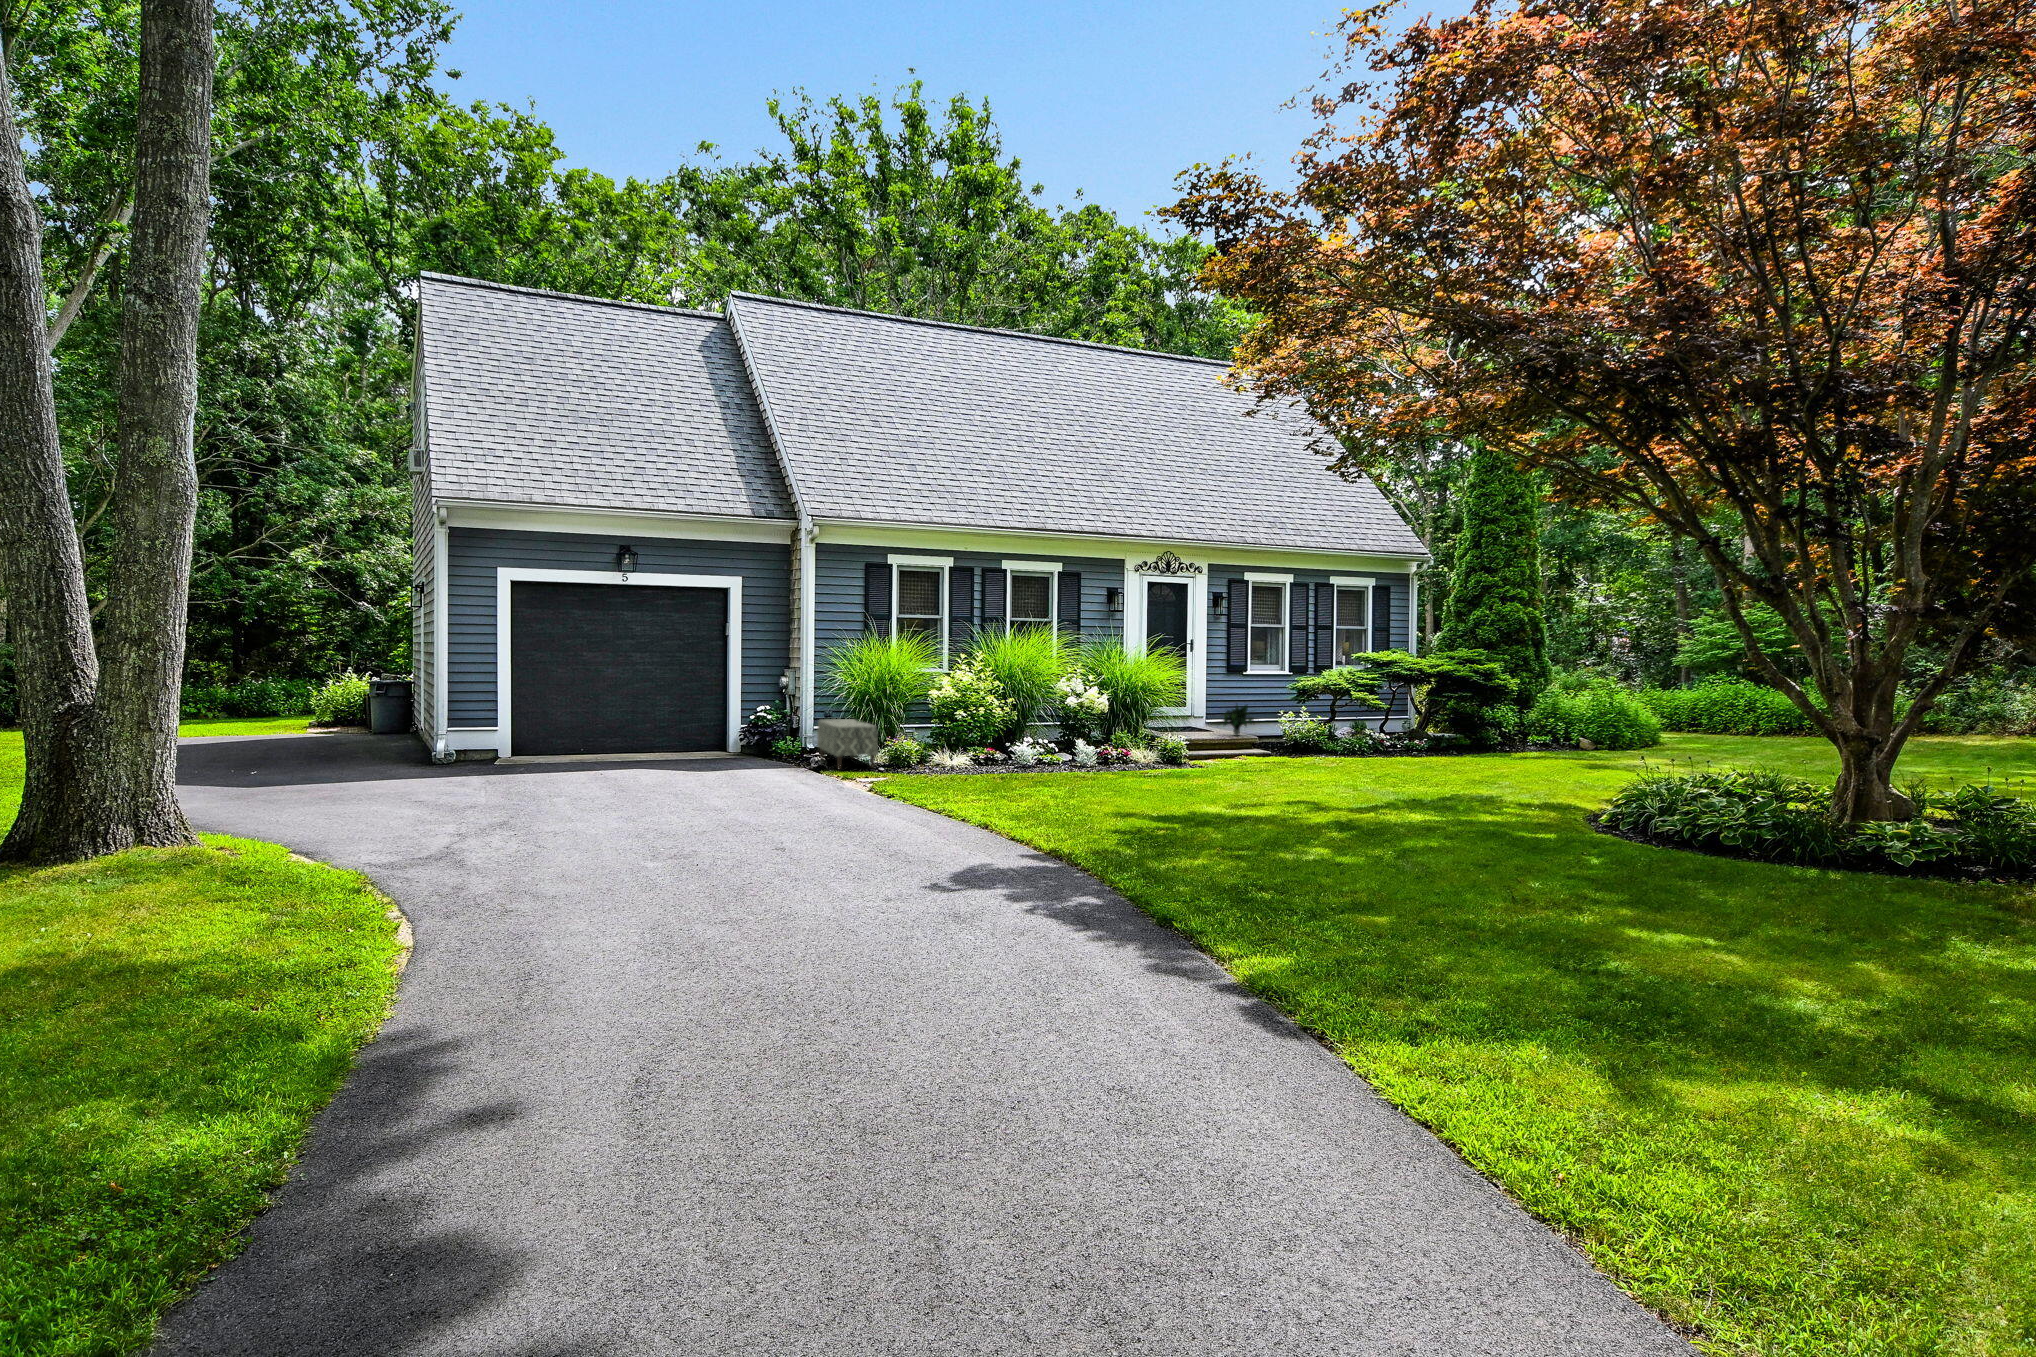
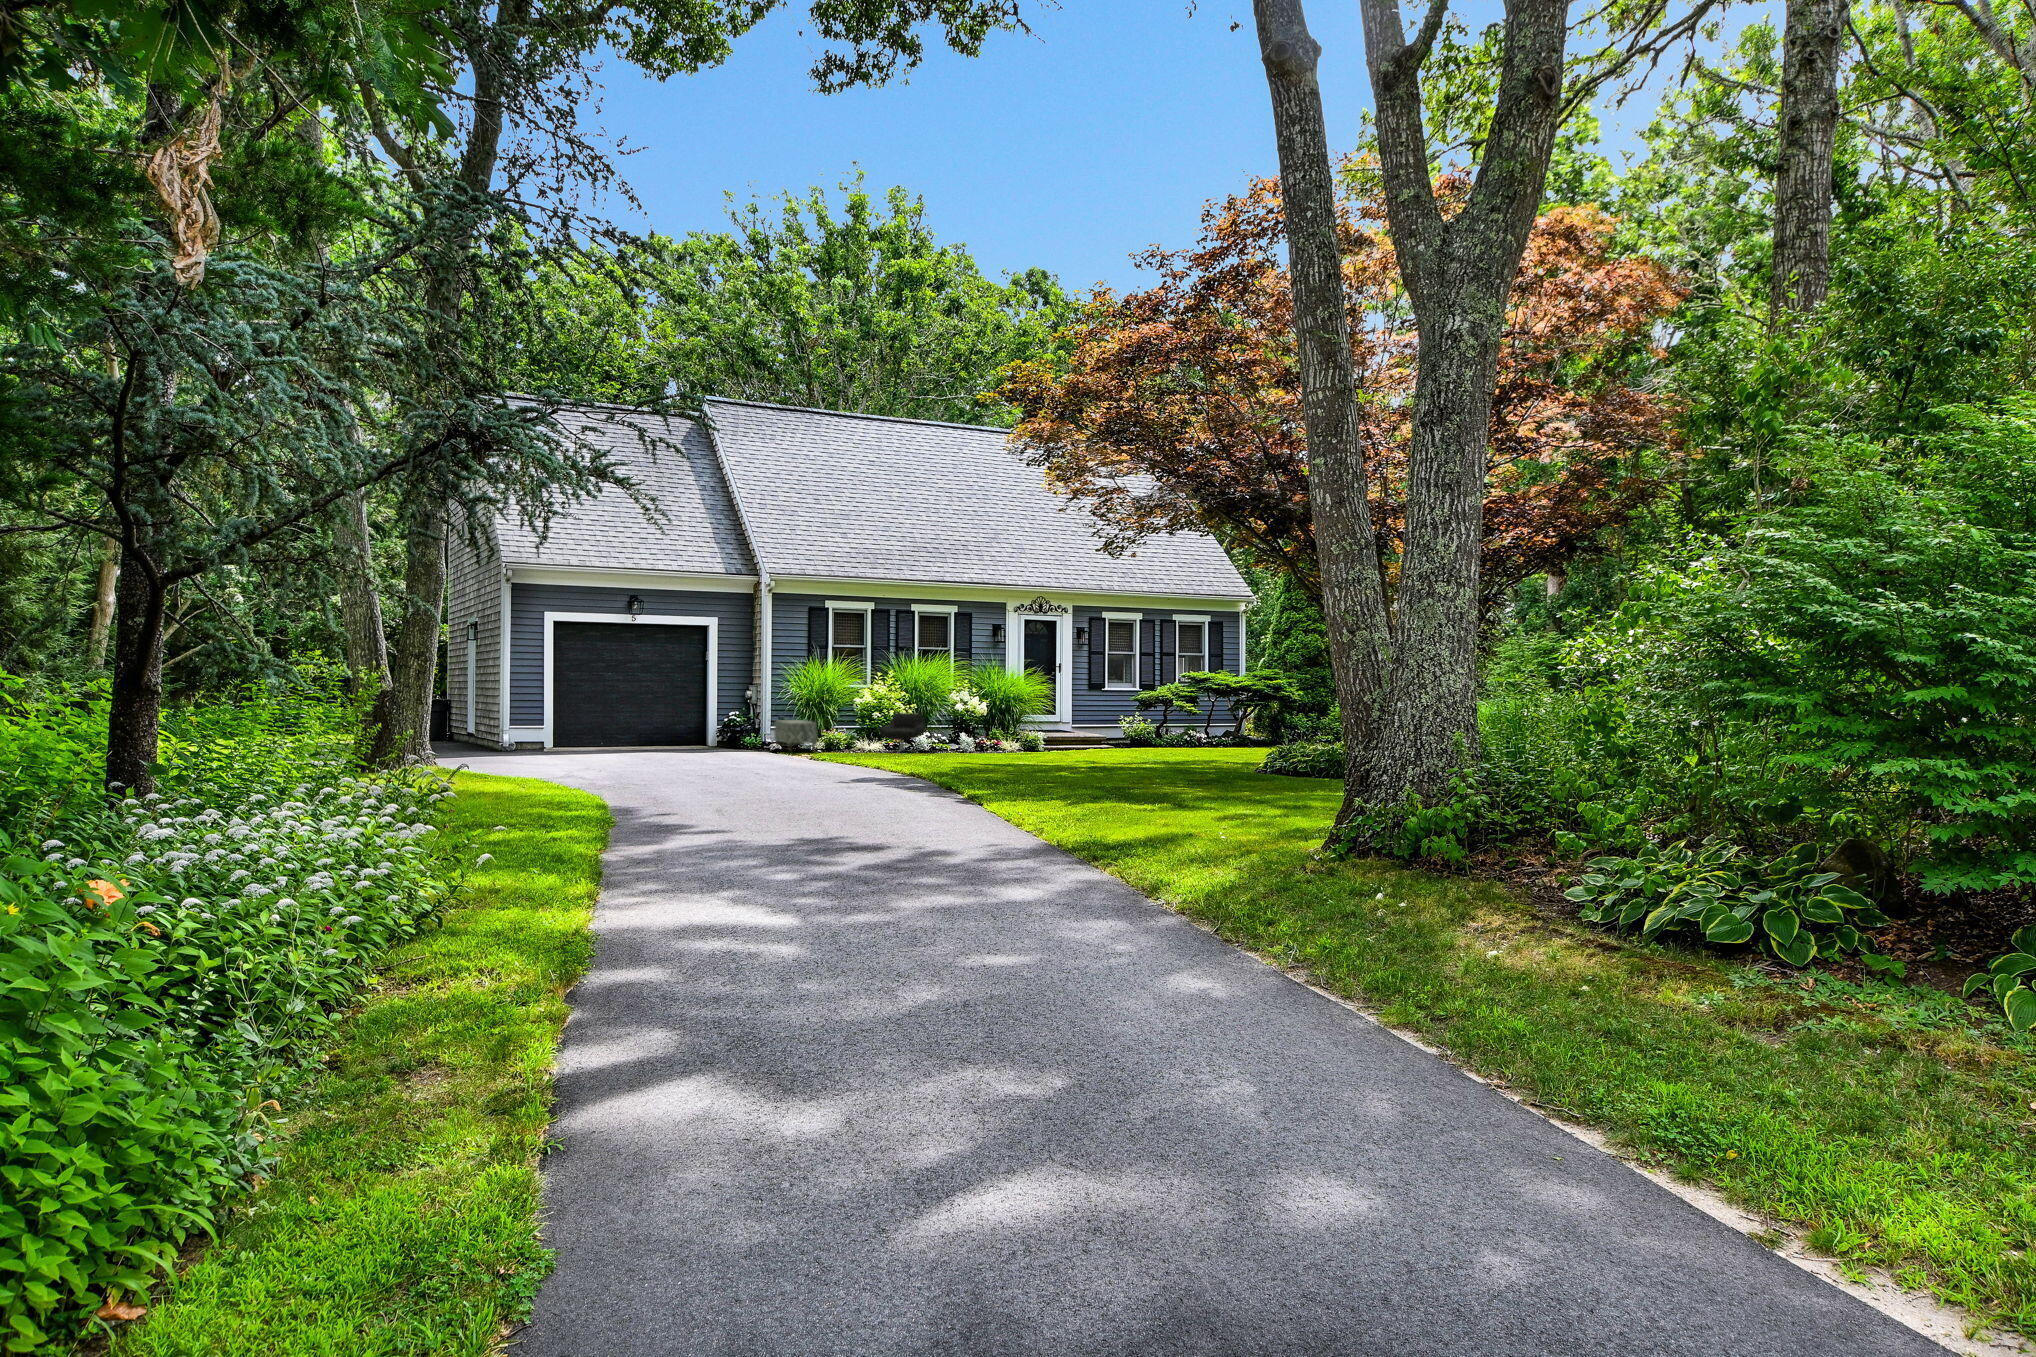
potted plant: present [1223,705,1254,736] -> none [1080,711,1114,737]
lounge chair: none [962,711,1031,771] -> present [878,713,926,751]

